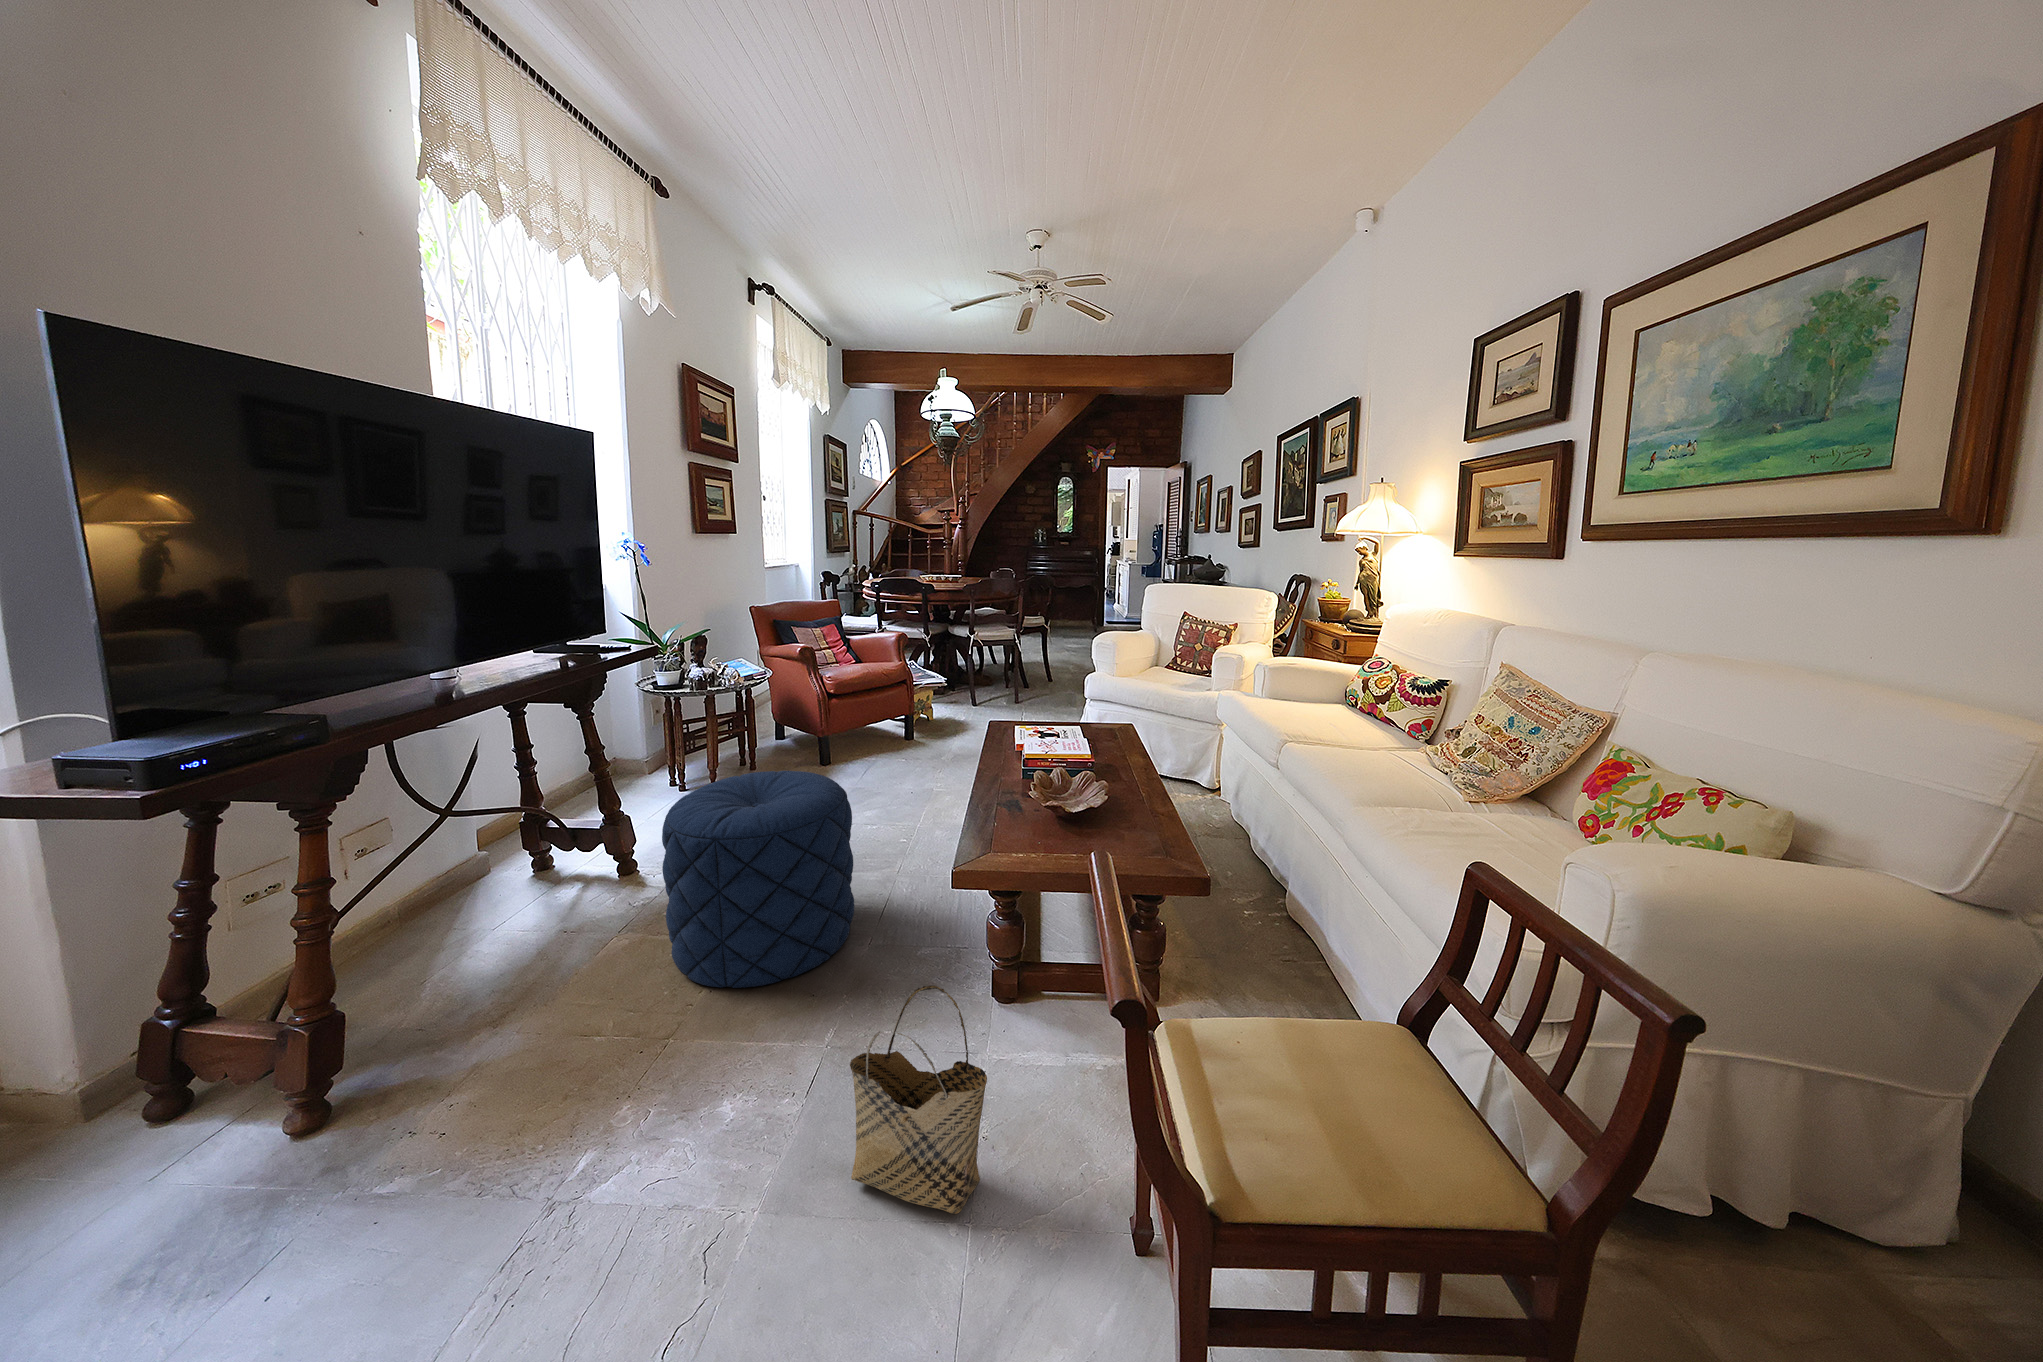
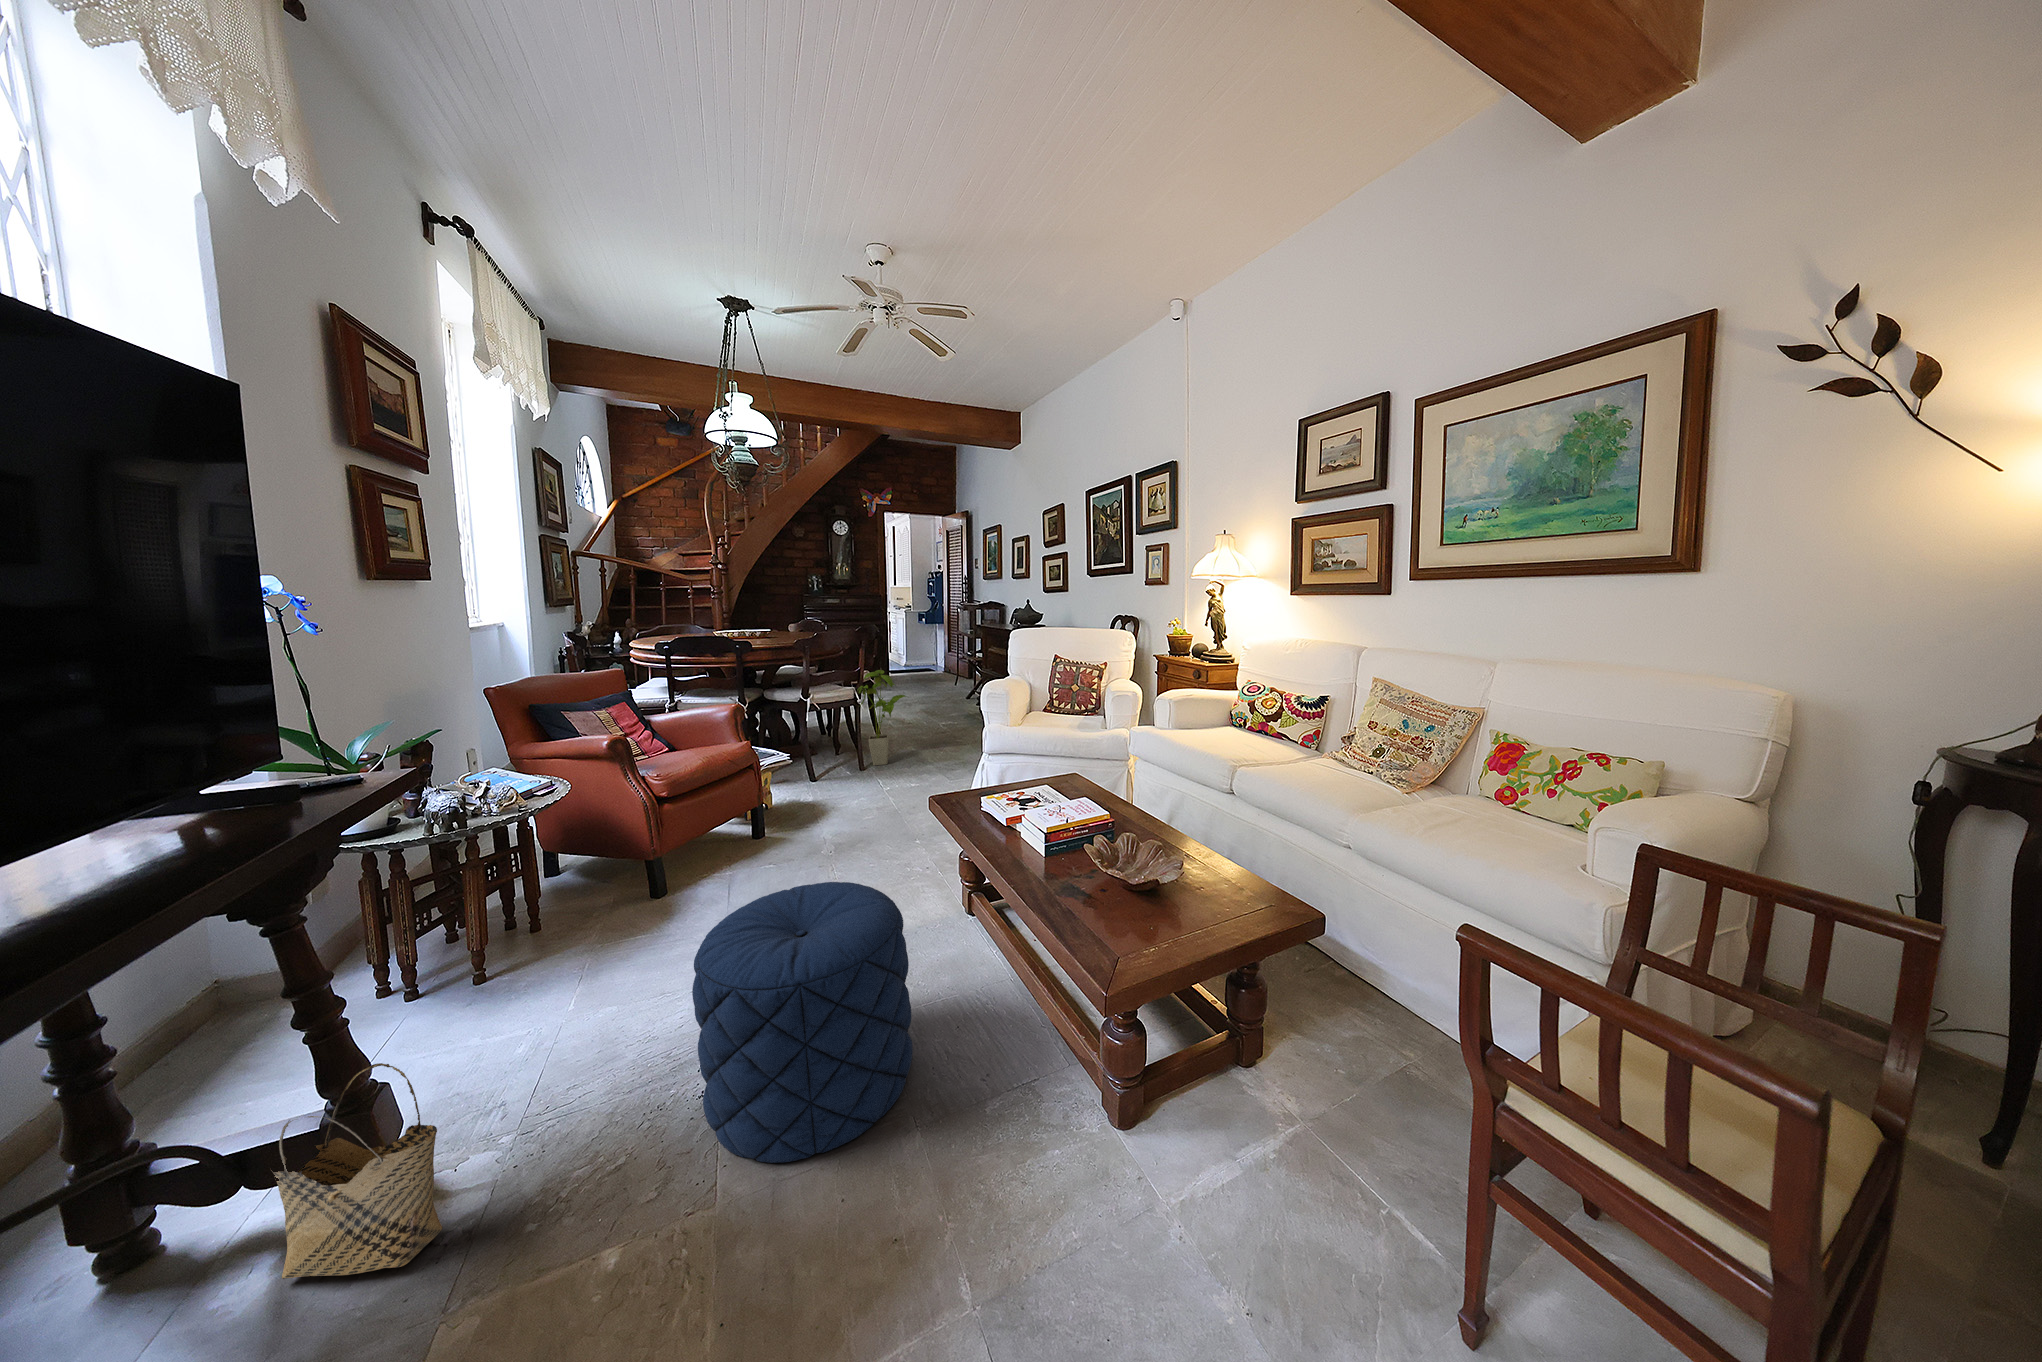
house plant: none [1009,613,1060,706] -> present [858,670,907,766]
woven basket: present [850,985,987,1214] -> present [271,1063,442,1279]

